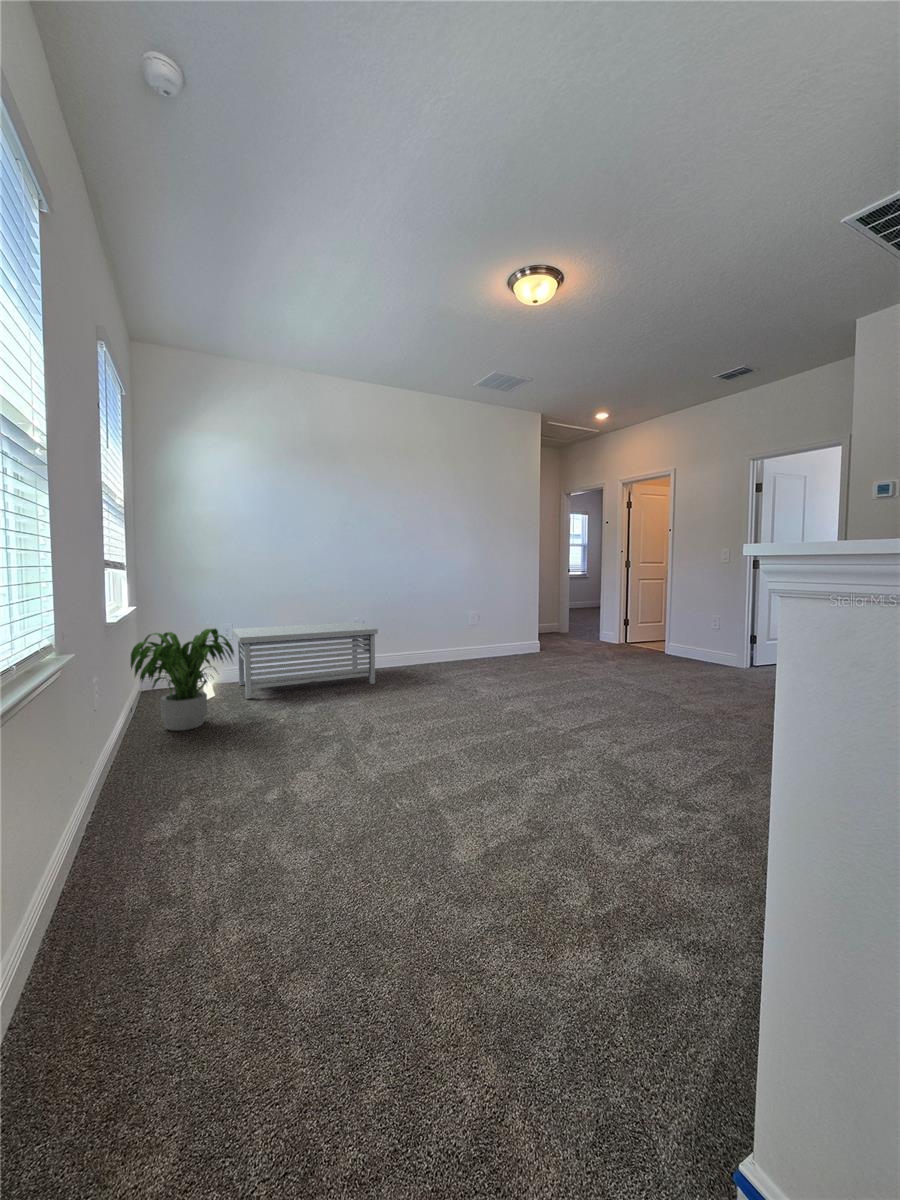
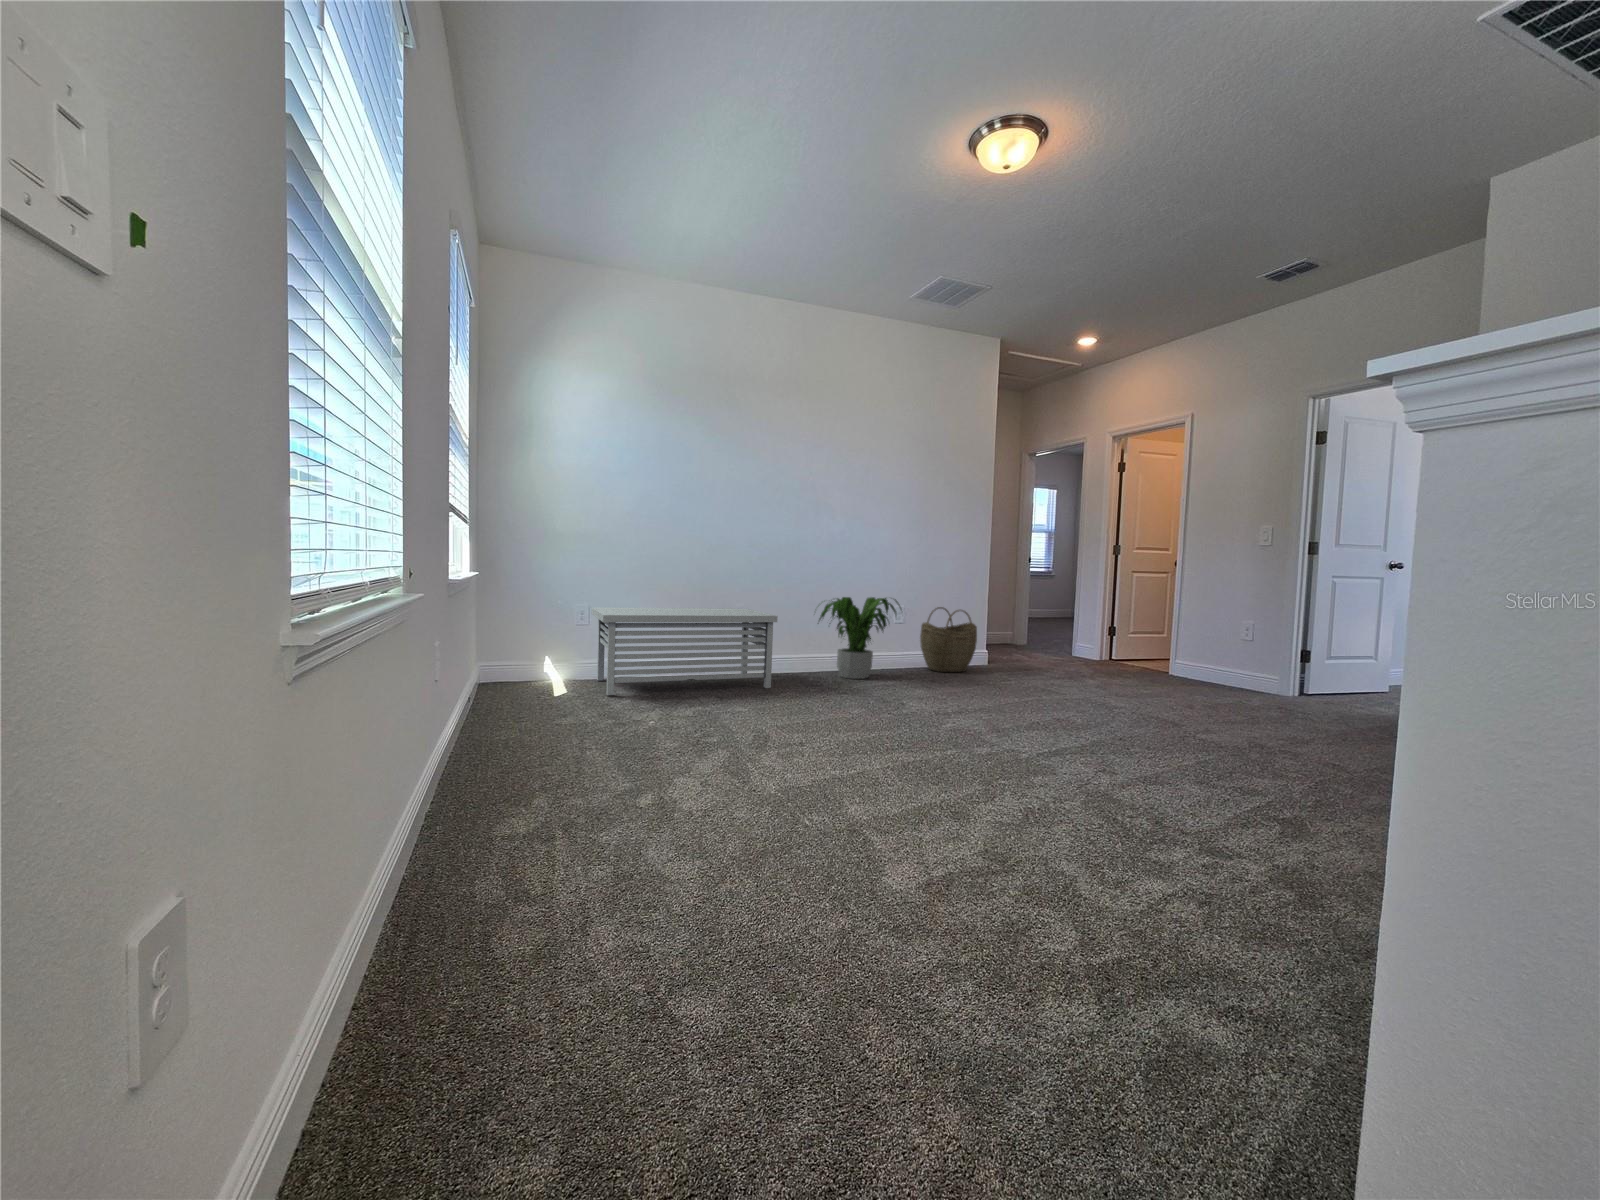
woven basket: none [487,612,528,661] -> present [920,607,977,672]
potted plant: present [131,628,234,731] -> present [819,597,902,679]

